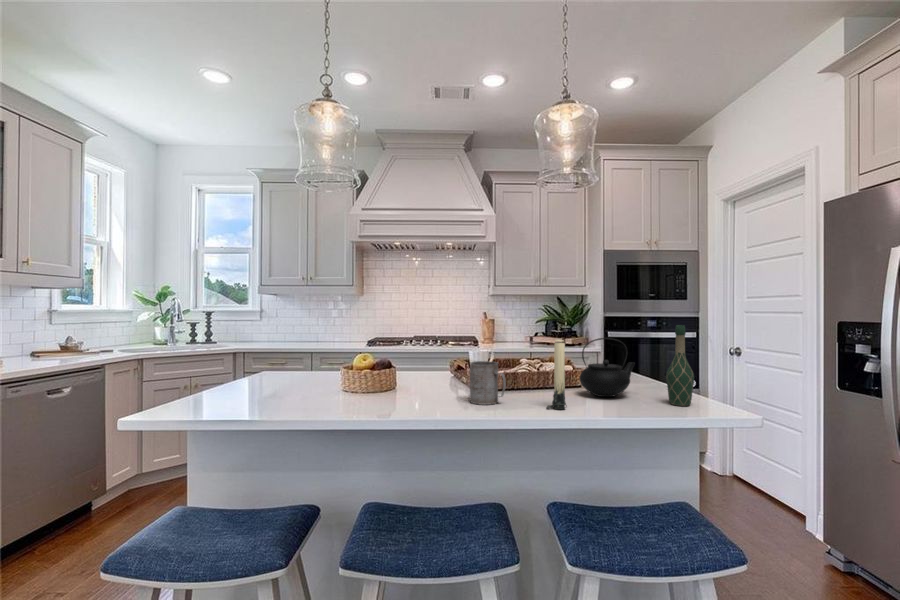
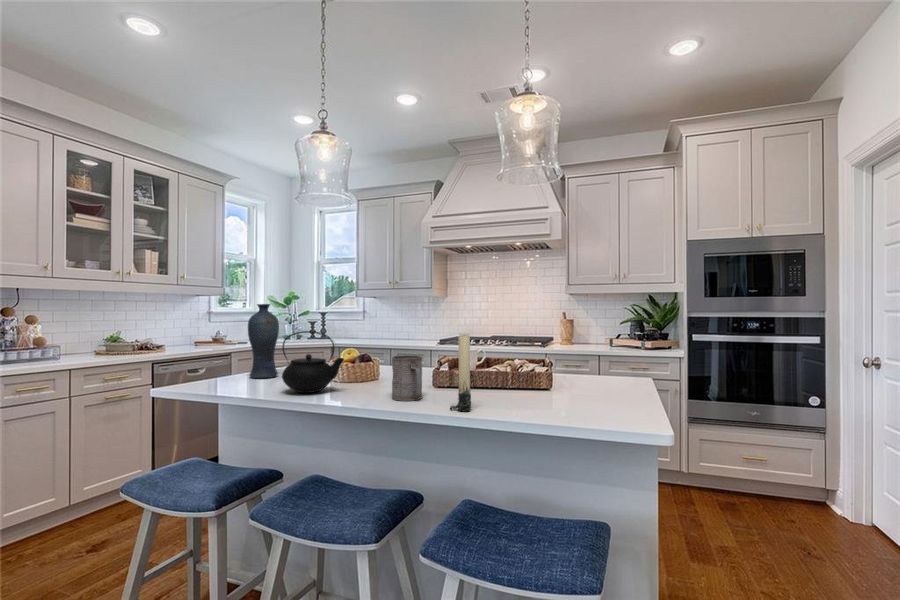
vase: none [259,310,293,393] -> present [248,304,279,378]
wine bottle: present [666,325,694,406] -> none [605,317,640,420]
teapot: present [579,338,635,397] -> present [282,331,344,393]

